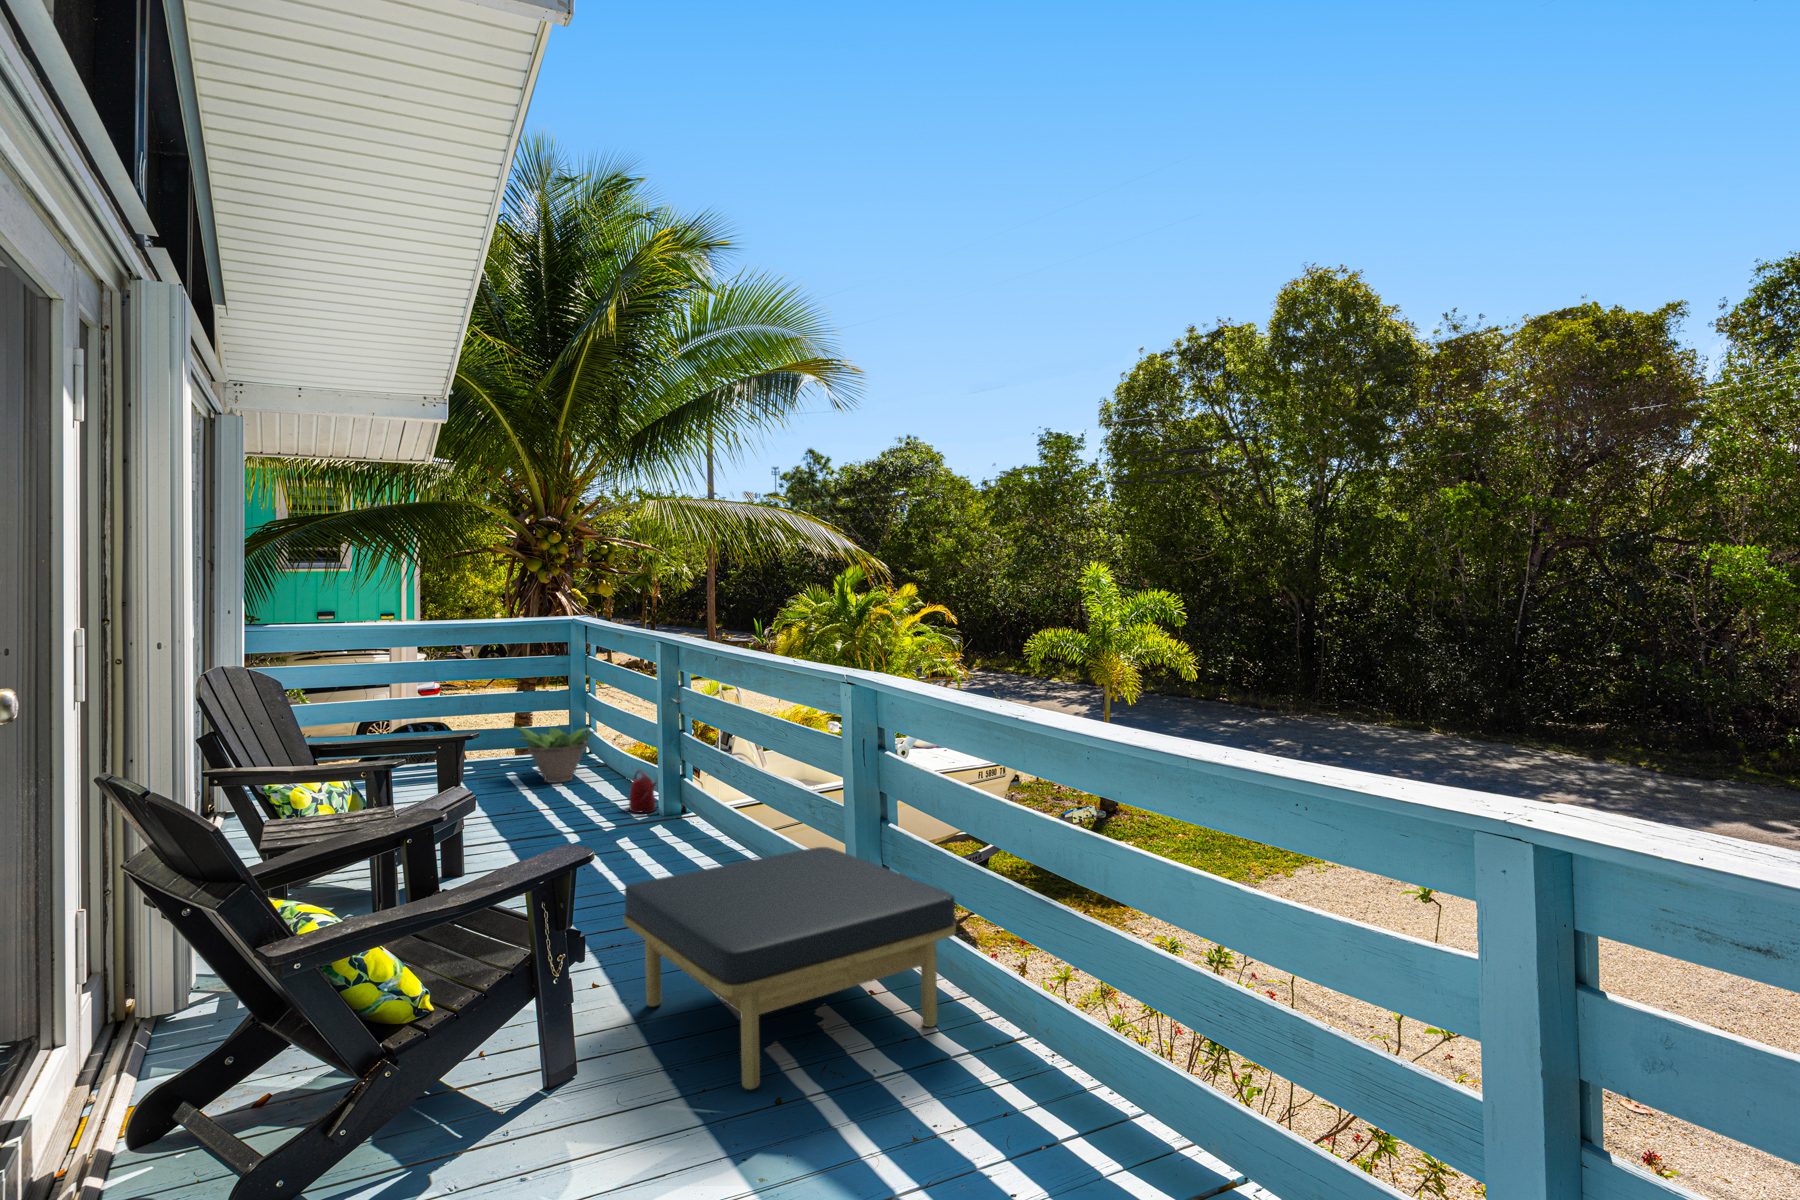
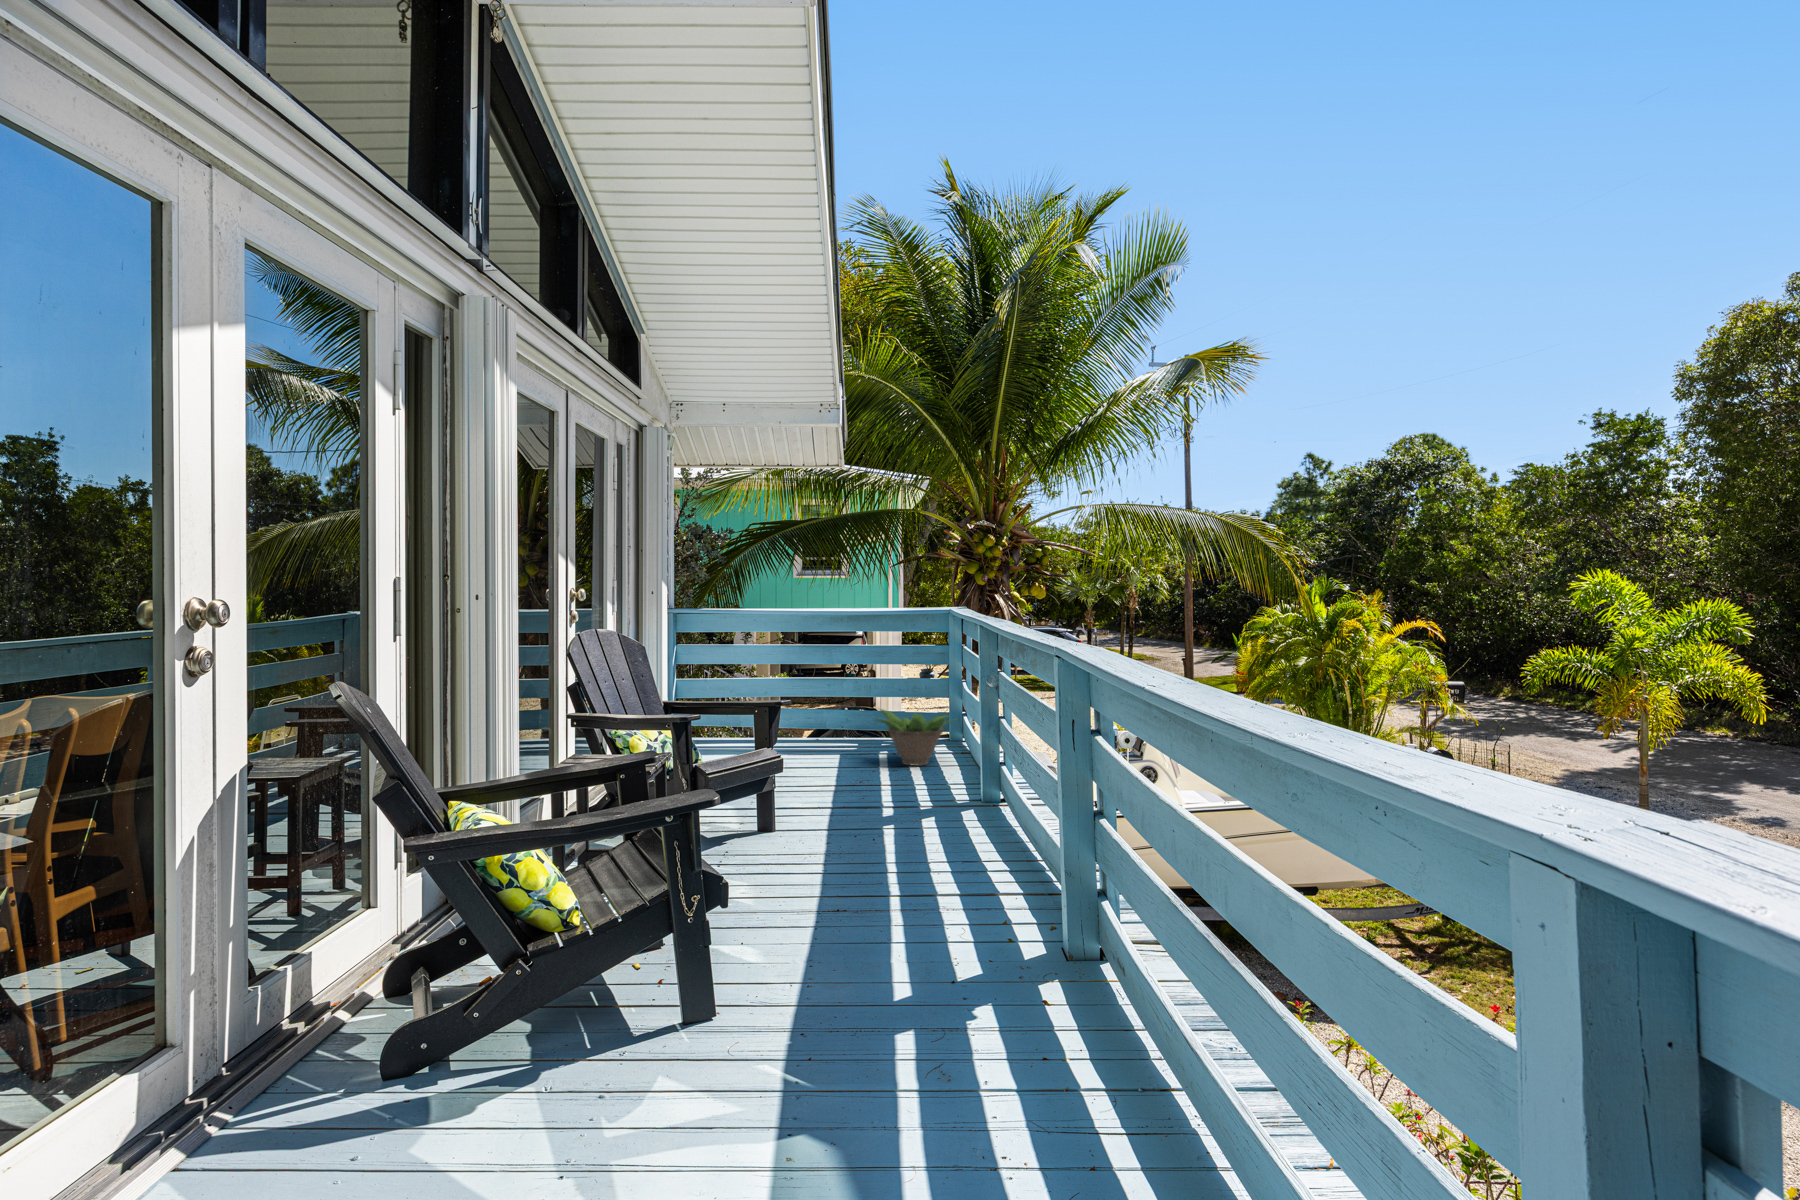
watering can: present [629,770,657,813] -> none [954,757,981,801]
ottoman: present [624,847,956,1089] -> none [805,841,1116,1070]

